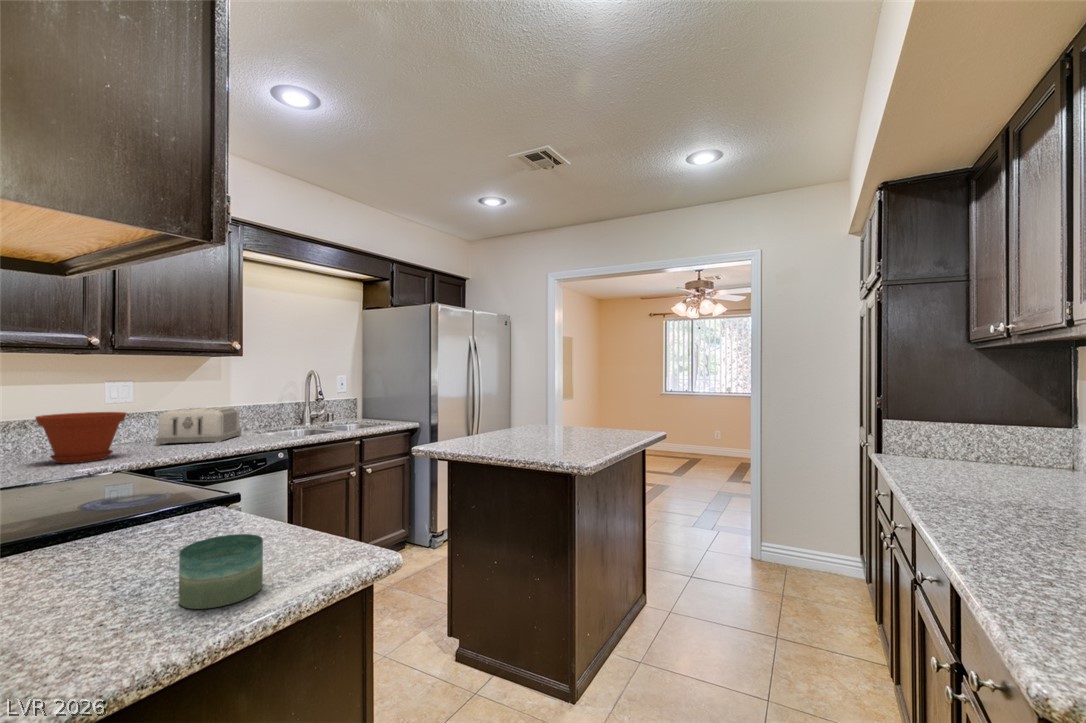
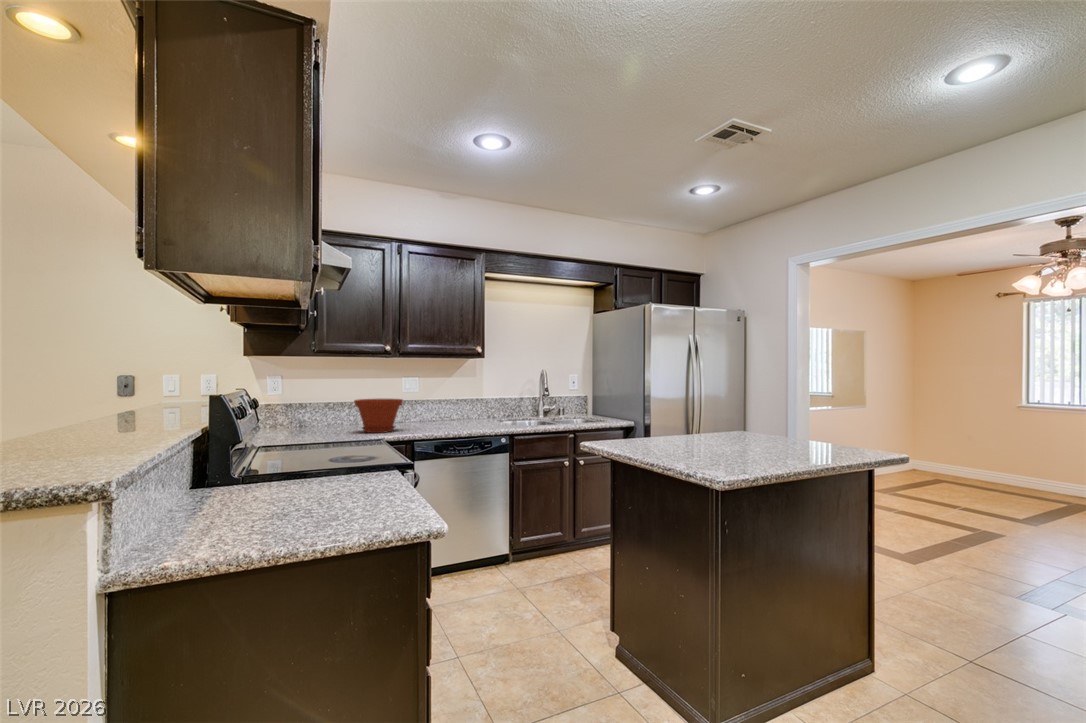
toaster: present [156,407,241,445] -> none [429,398,487,427]
candle: present [179,534,263,609] -> none [290,486,344,532]

